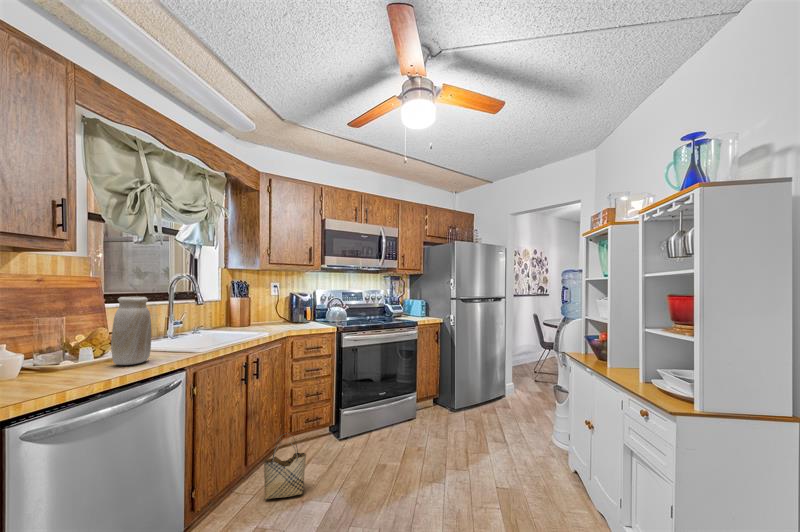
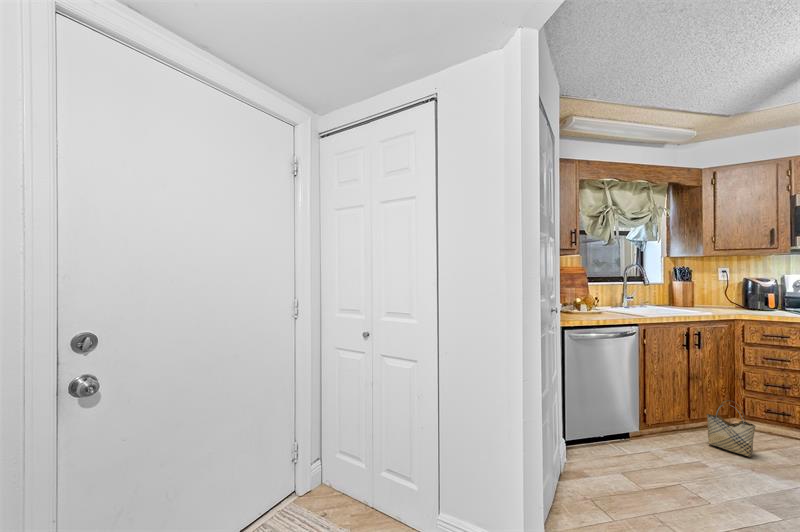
vase: present [111,296,151,365] -> none [596,279,617,317]

